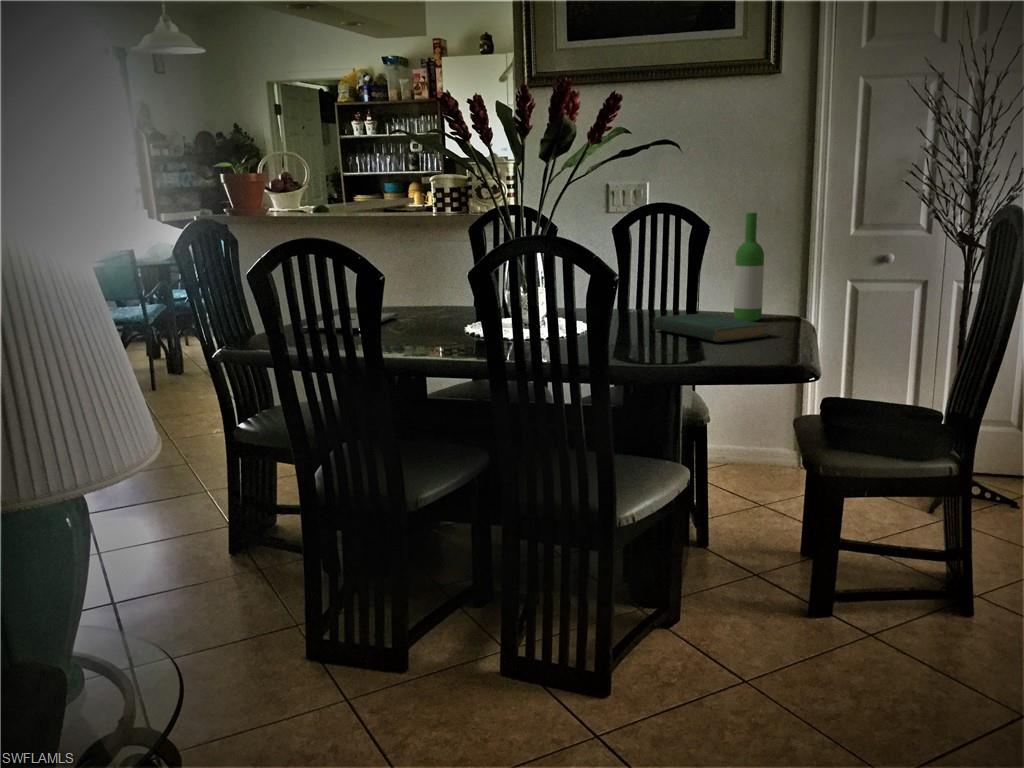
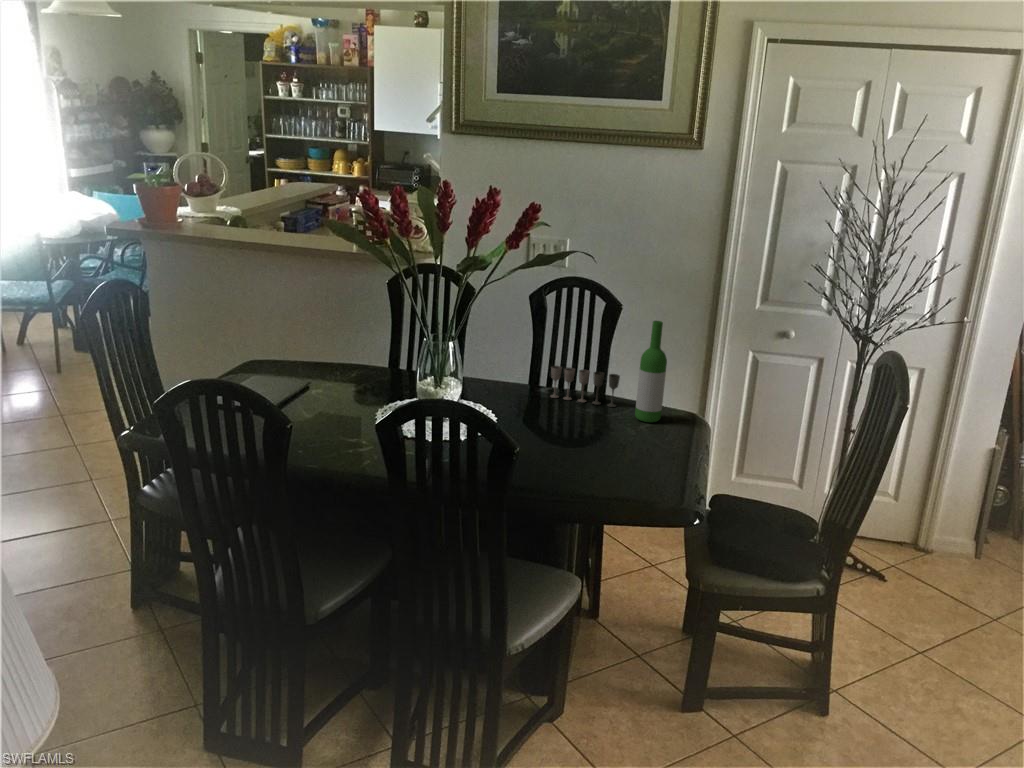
wine glass: none [641,280,714,316] -> present [550,366,620,407]
book: present [653,314,768,342] -> none [556,416,662,463]

